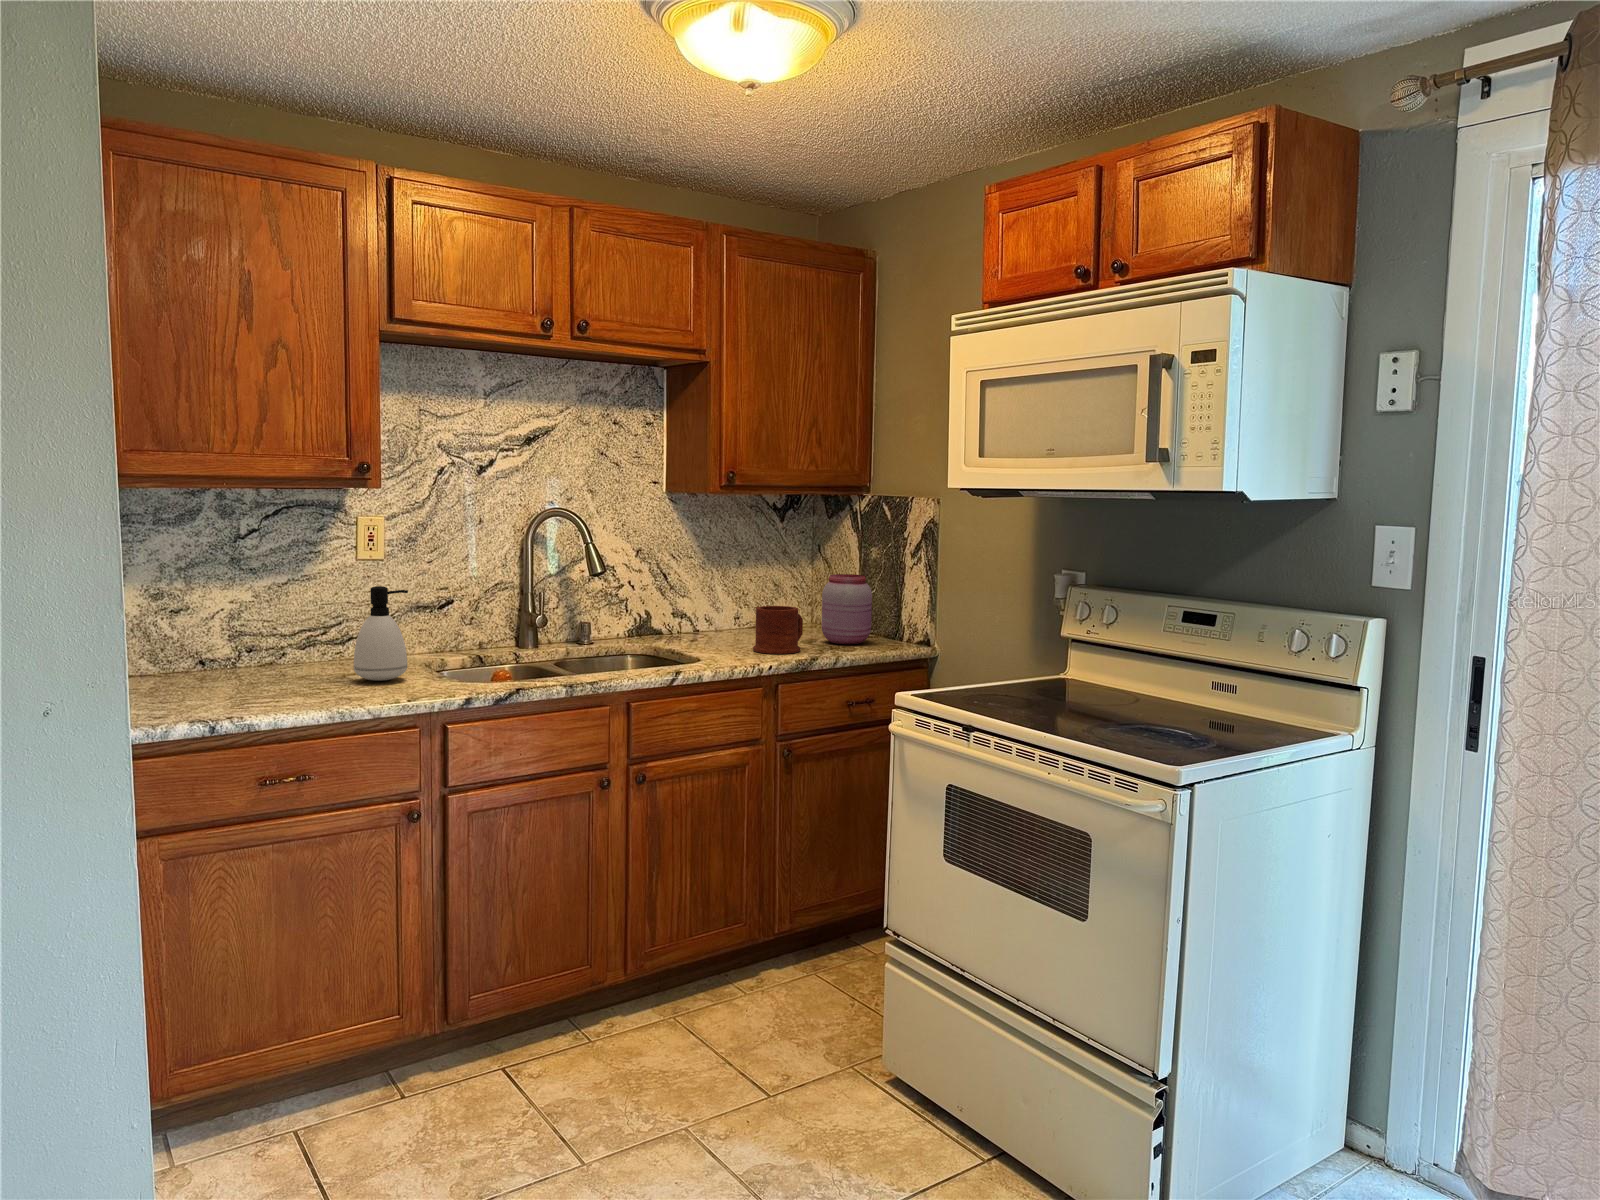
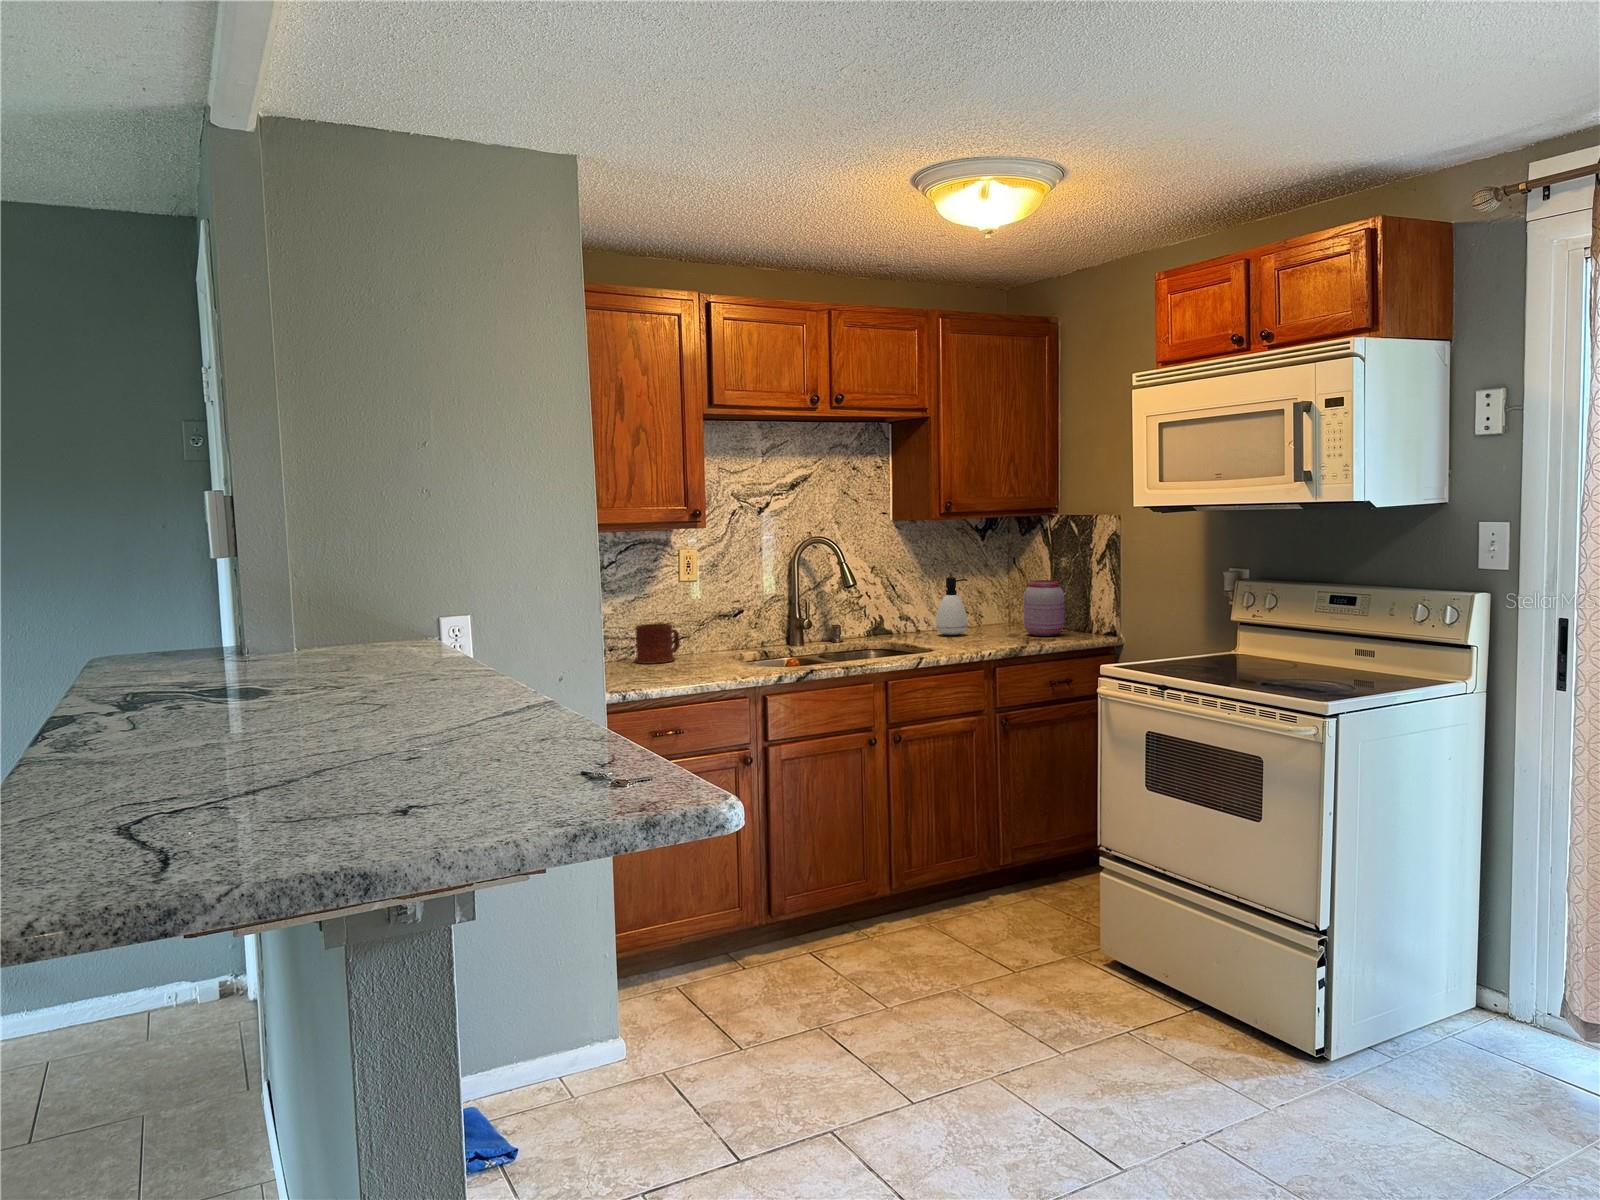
soap dispenser: present [354,586,408,681] -> present [936,577,967,635]
mug: present [753,606,803,654] -> present [635,623,680,664]

